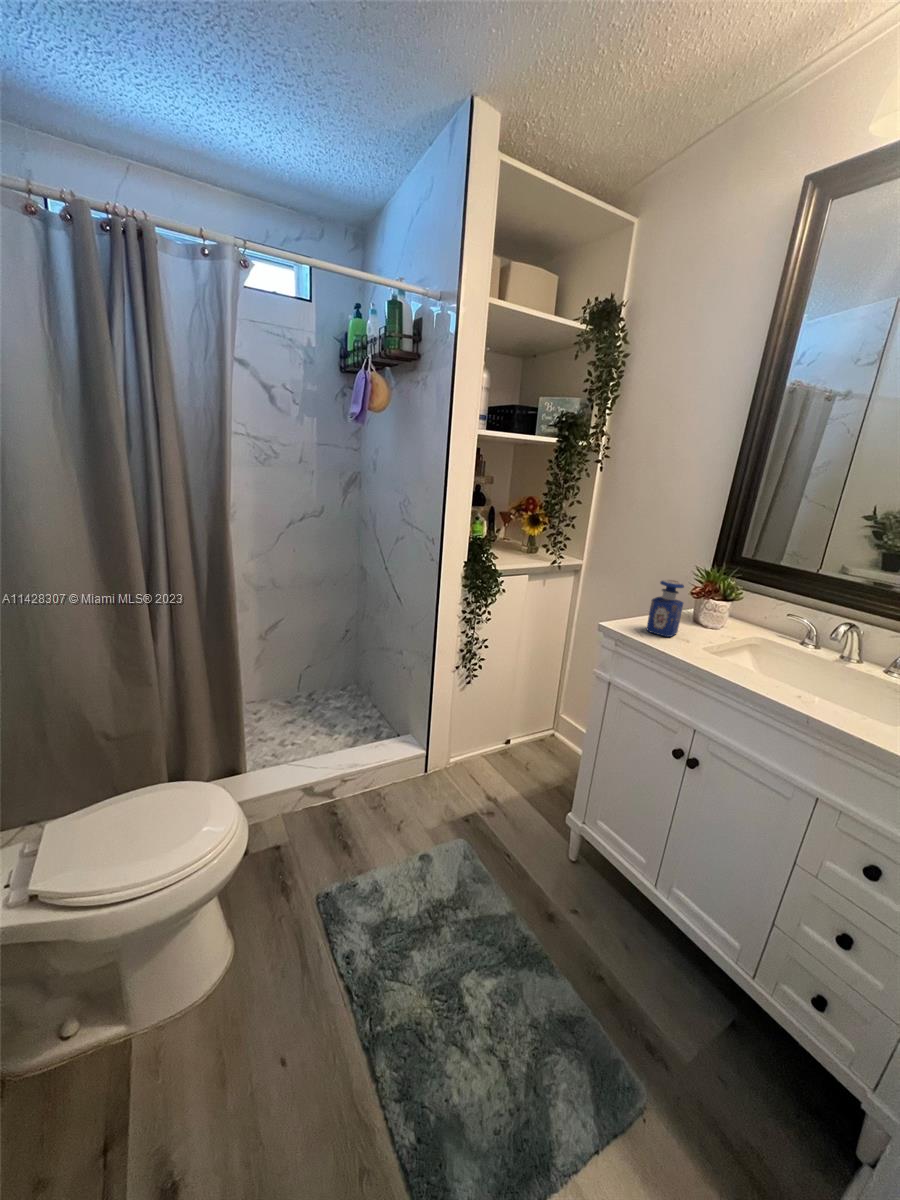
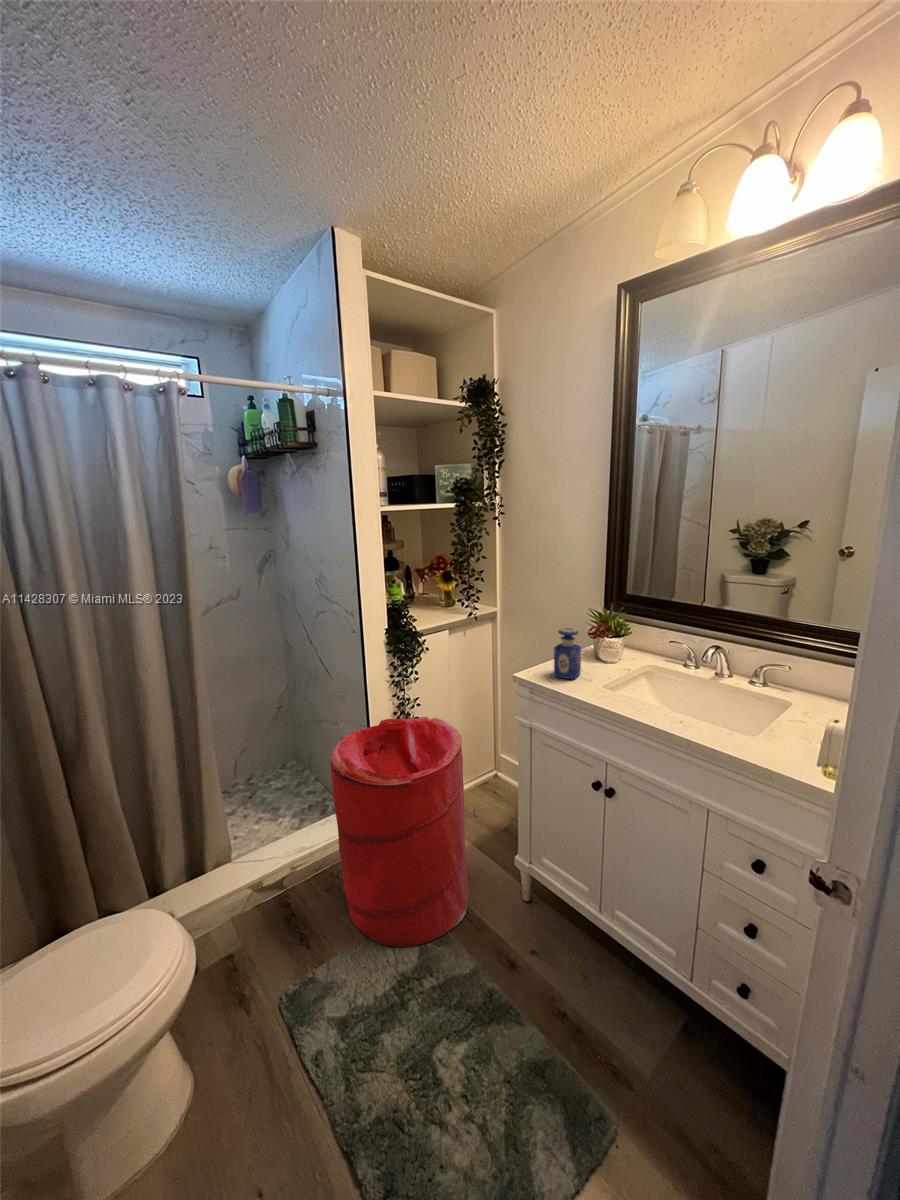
laundry hamper: none [391,654,530,876] -> present [330,717,469,947]

